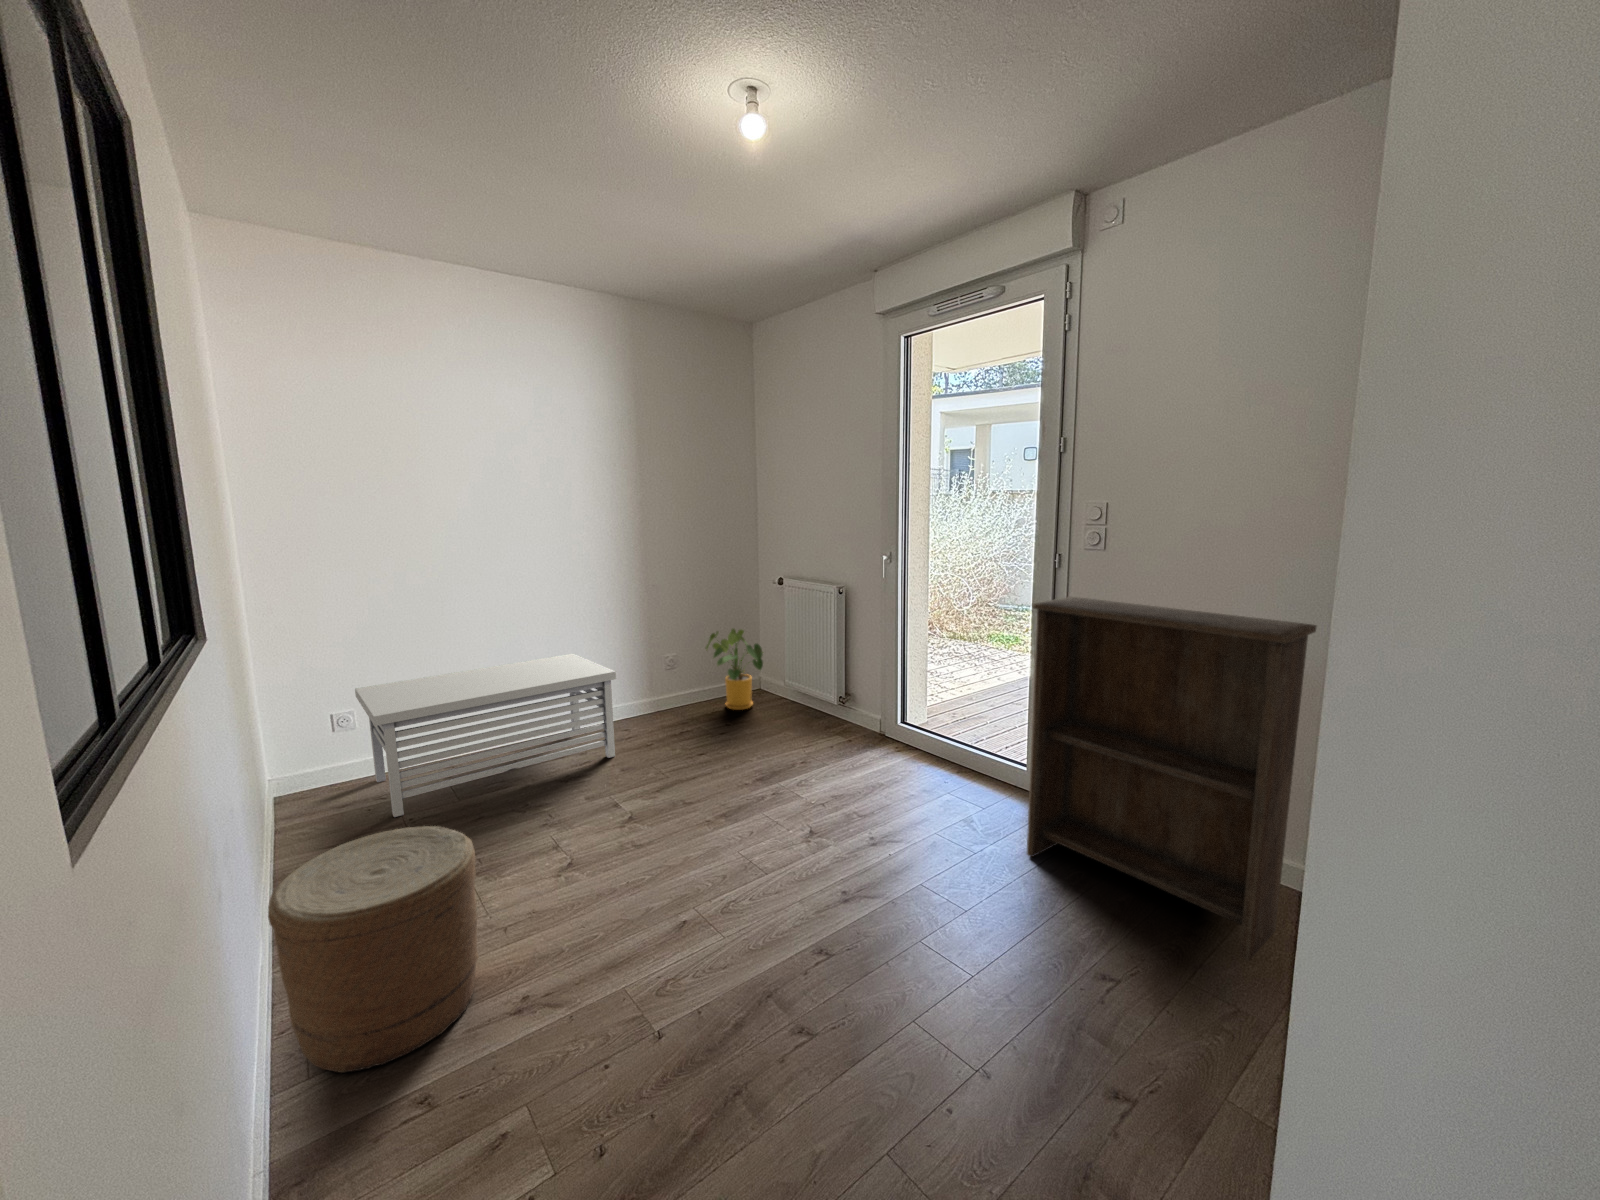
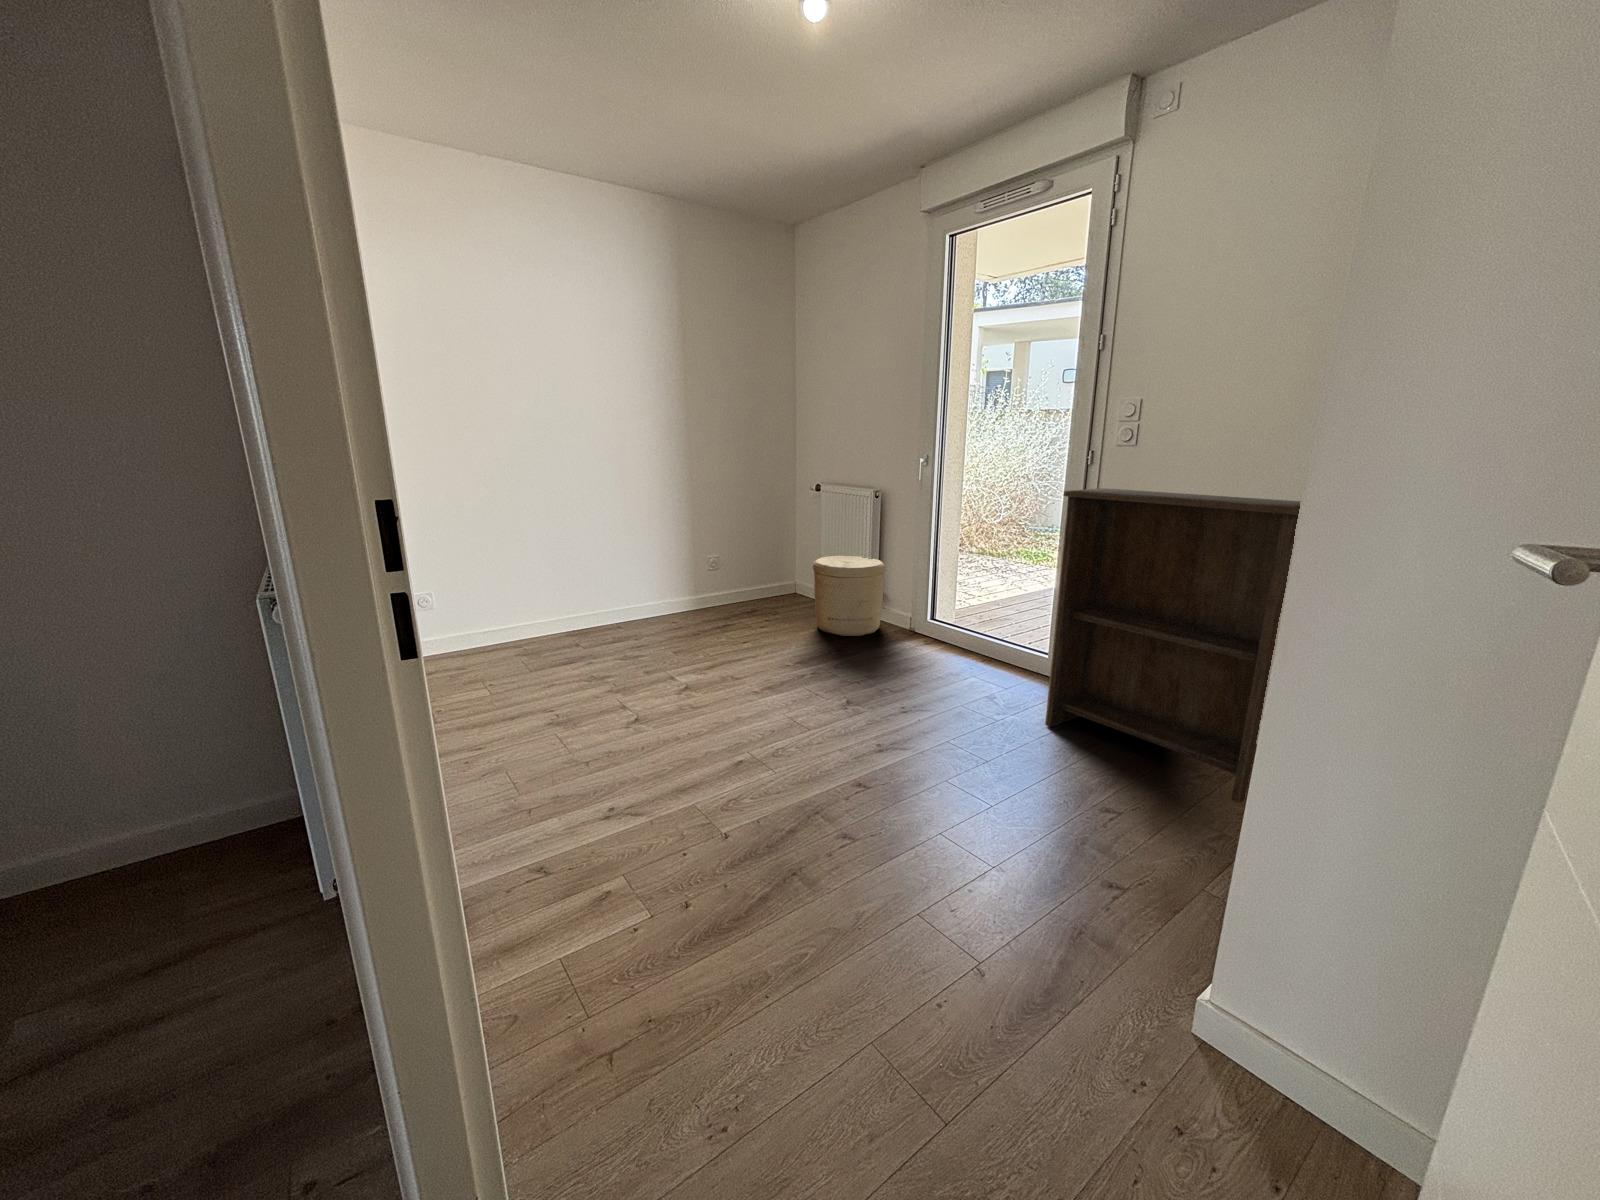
house plant: present [706,629,763,710] -> none [744,535,801,611]
storage bench: present [355,654,616,817] -> none [429,551,665,684]
woven basket: present [268,826,478,1073] -> present [813,556,885,636]

